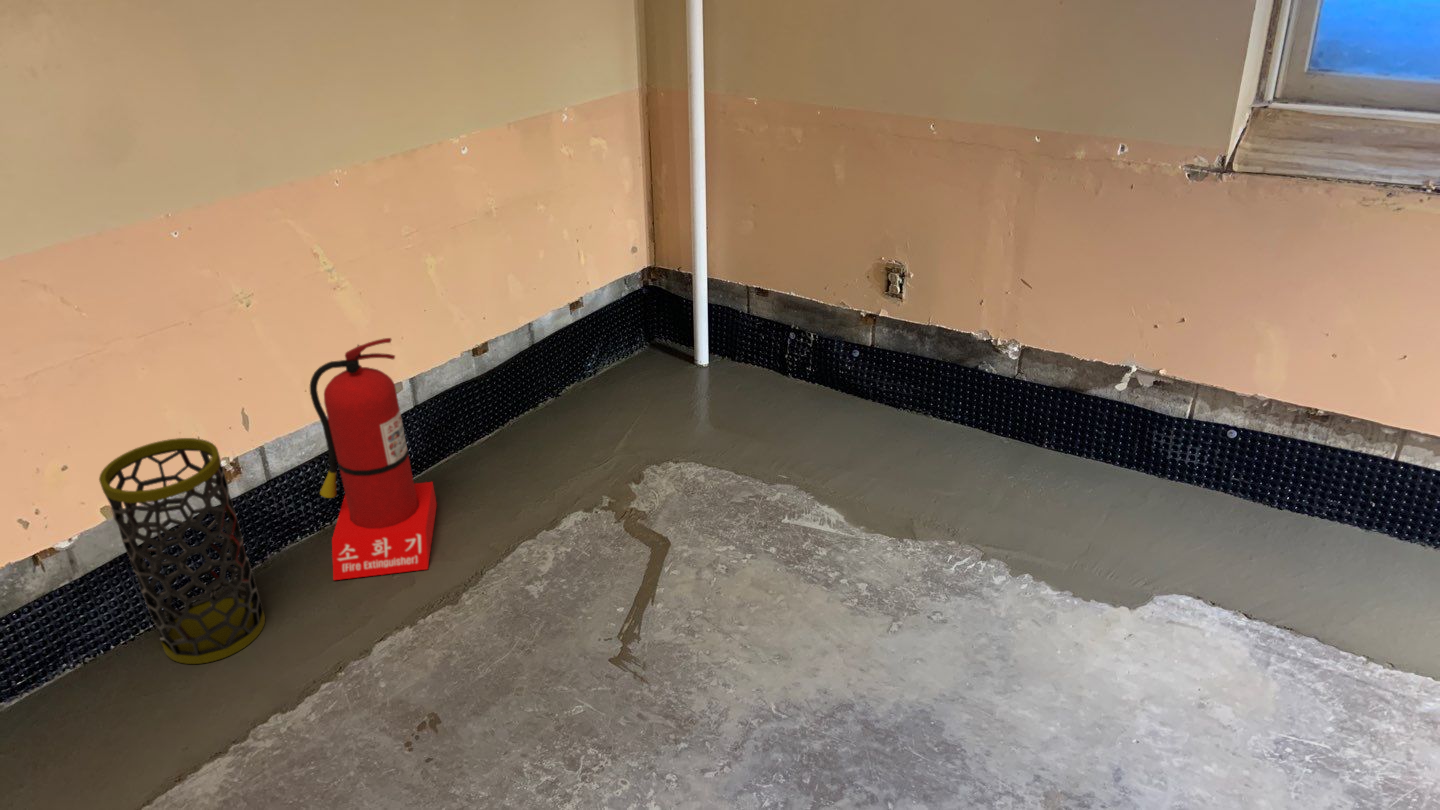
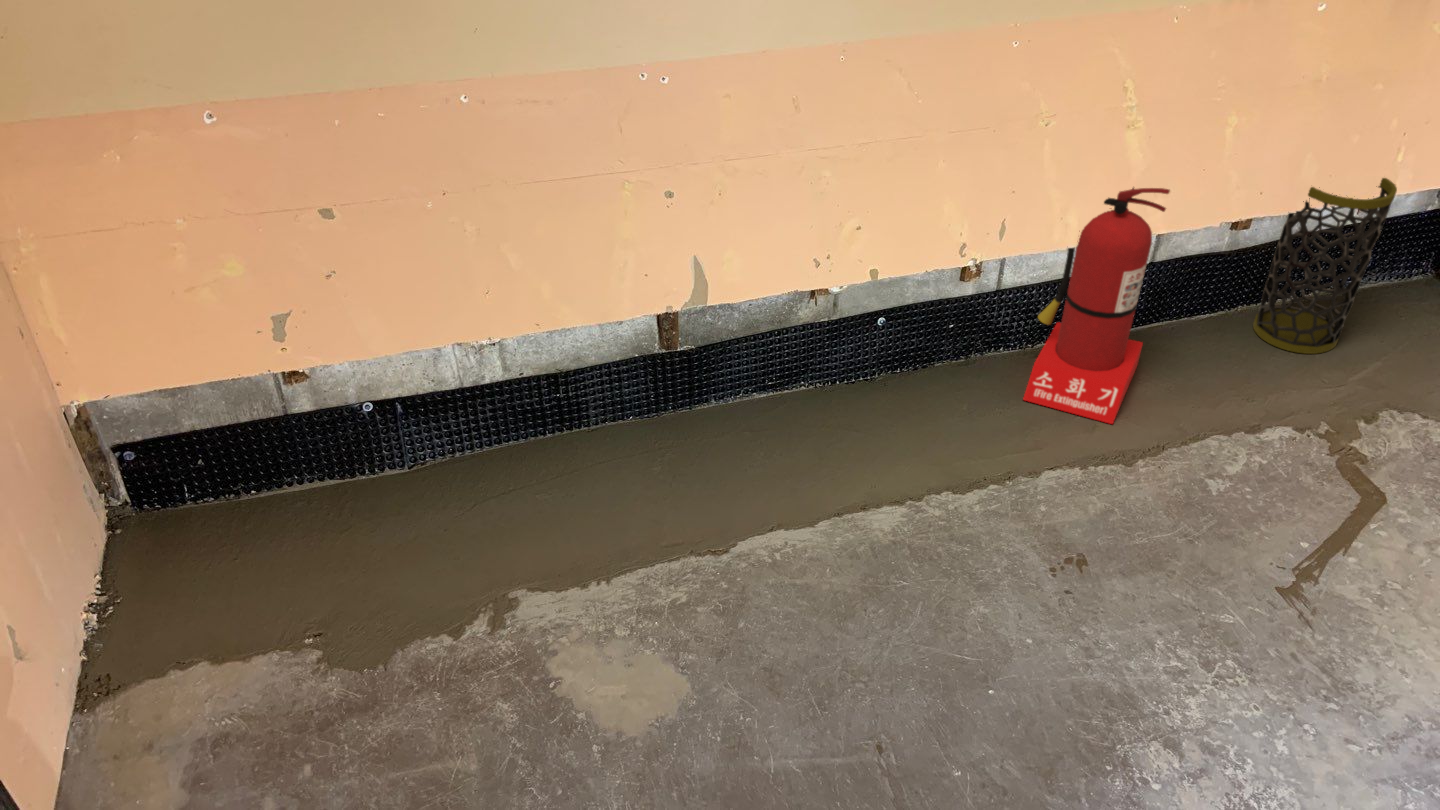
trash can: present [99,438,265,664] -> present [1253,178,1397,354]

